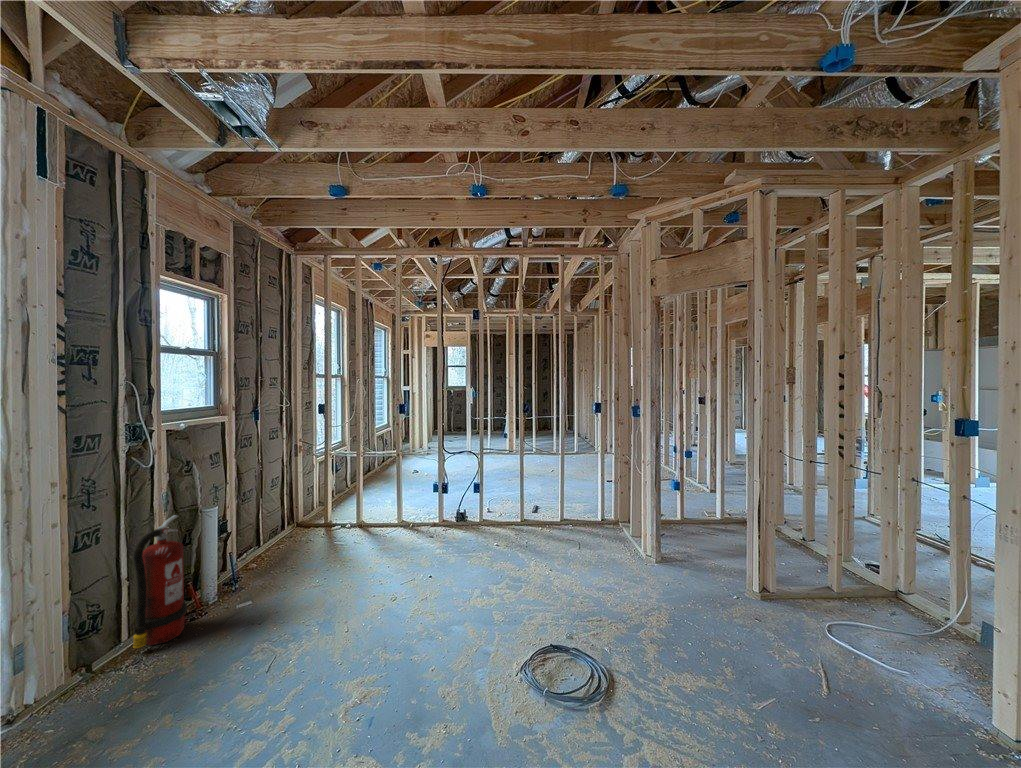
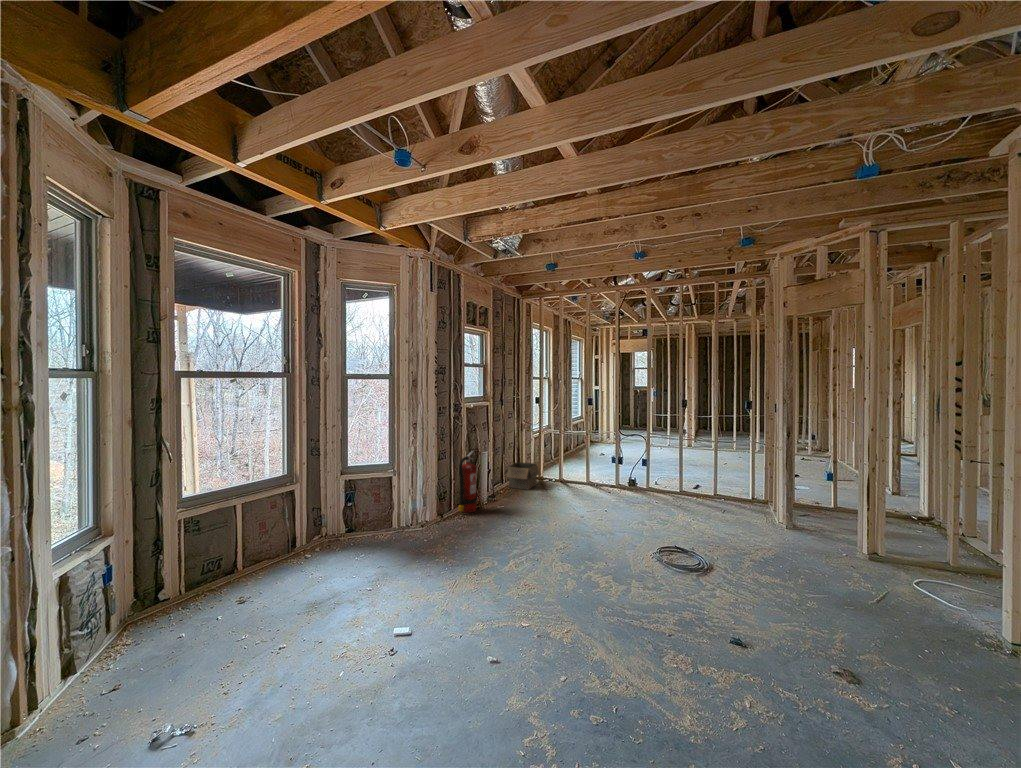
box: none [258,508,324,555] -> present [505,462,539,490]

